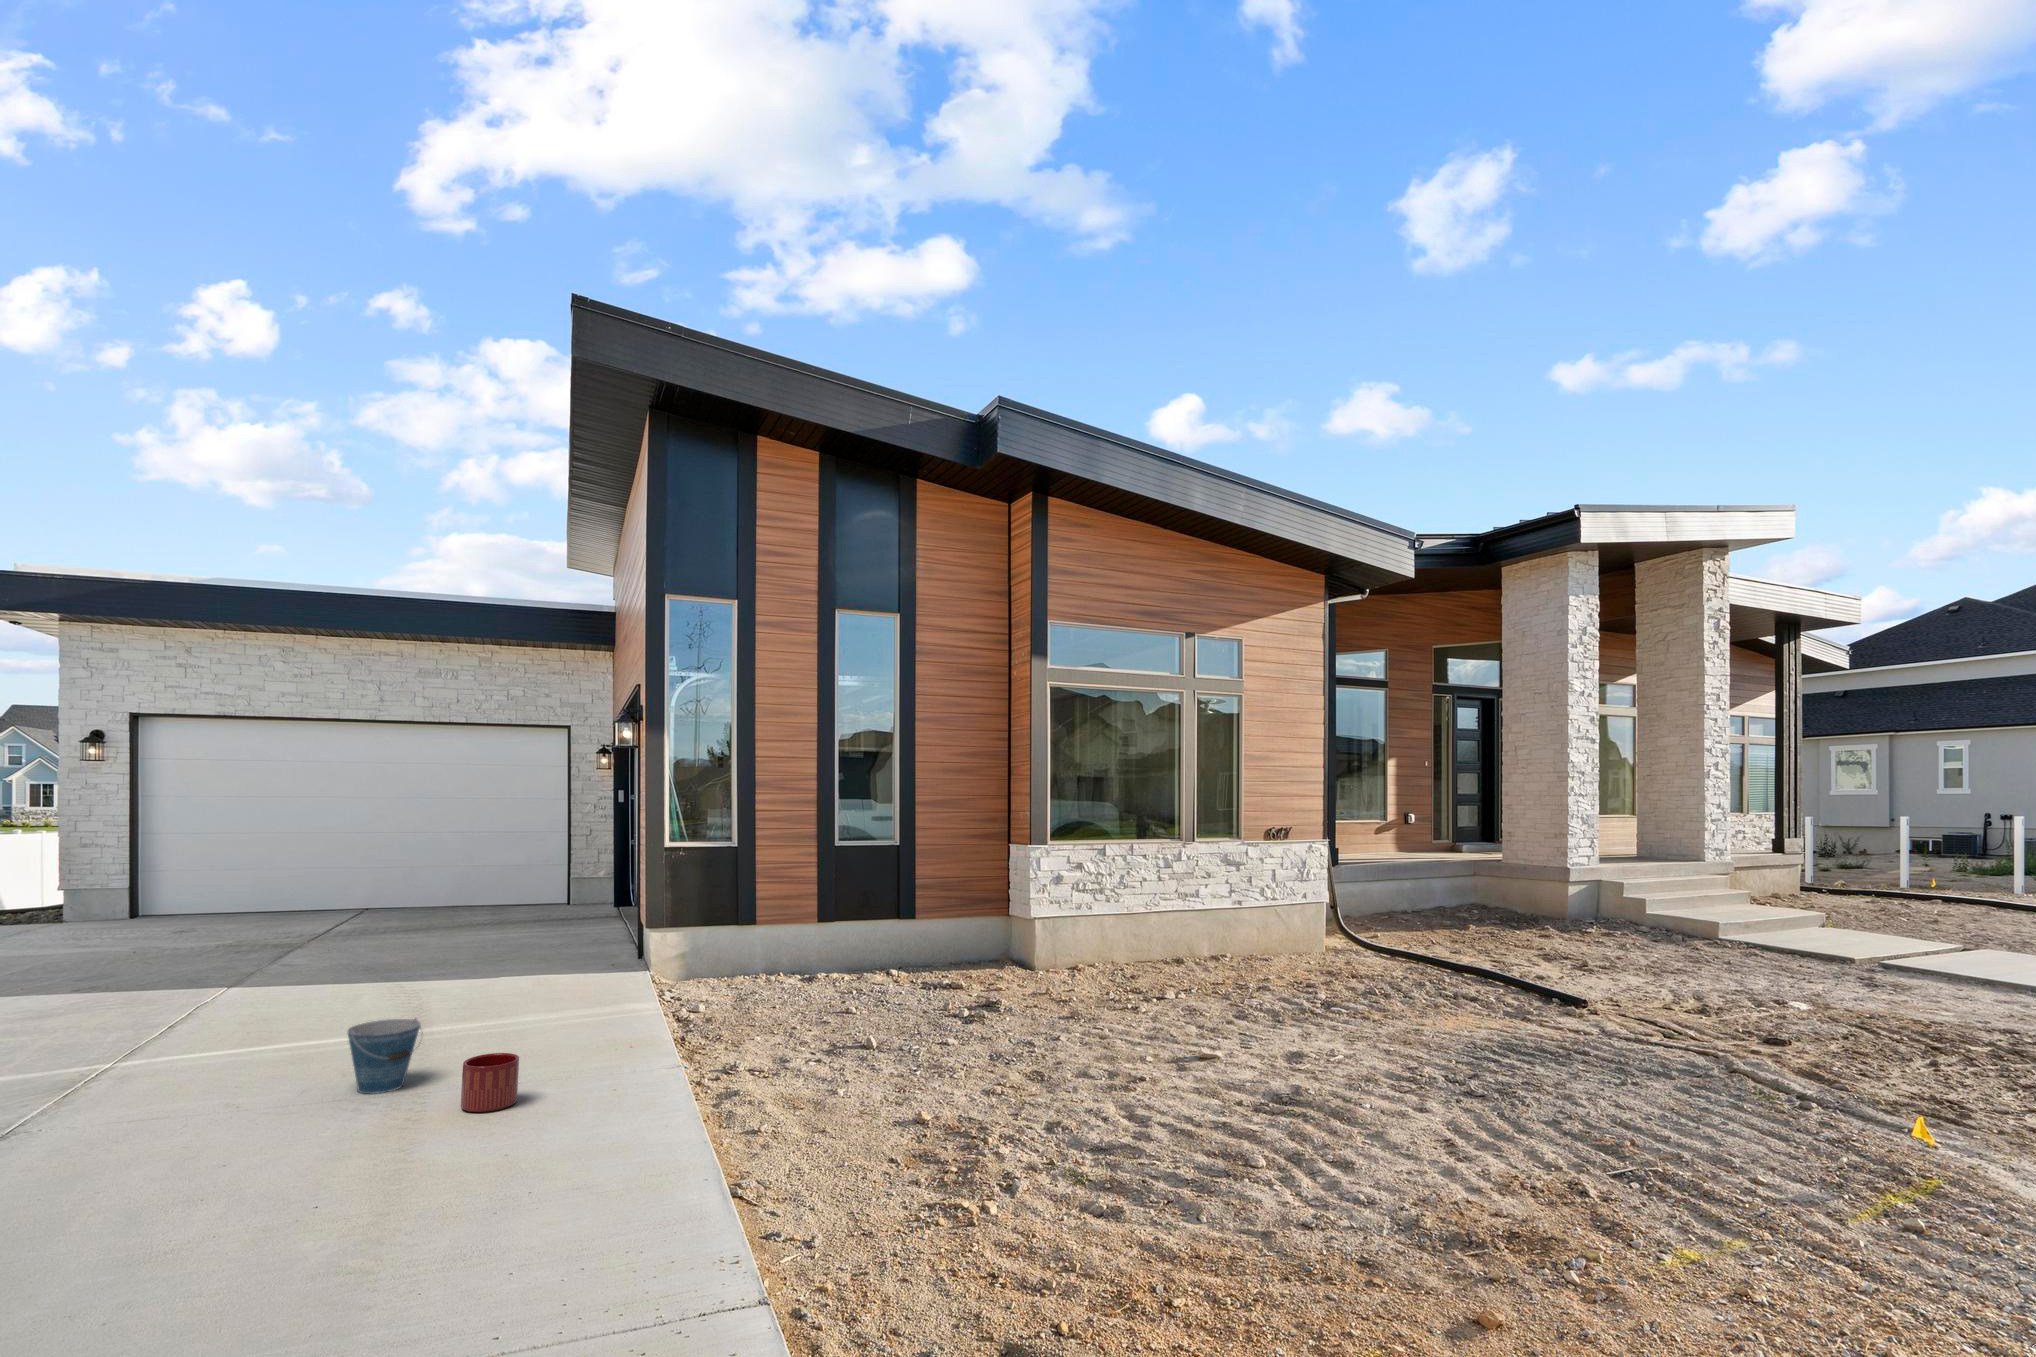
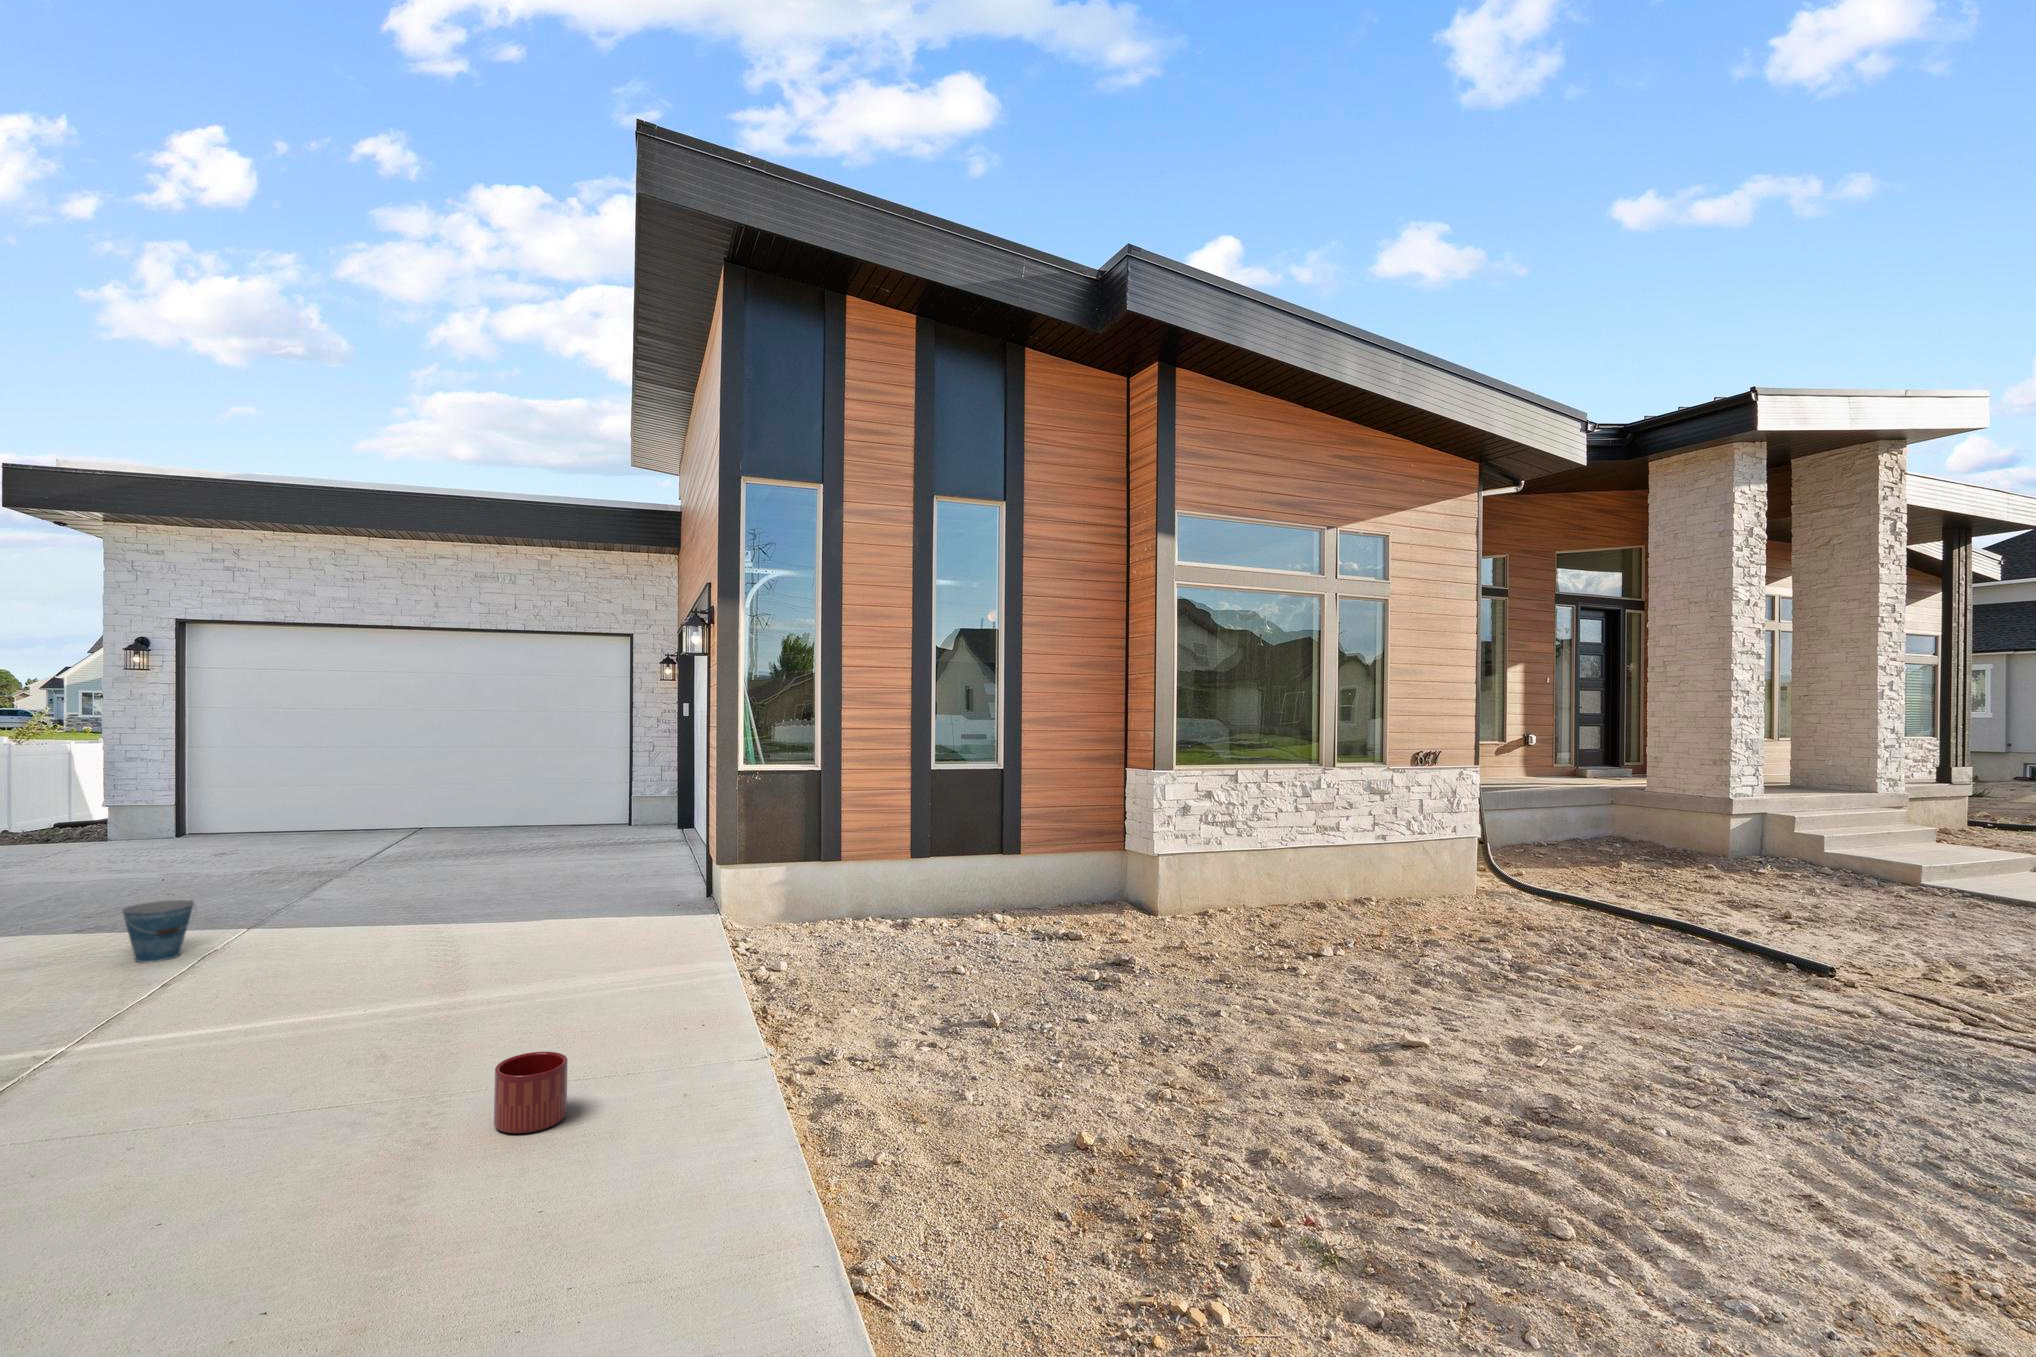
bucket: present [347,1018,421,1094] -> present [122,900,194,963]

